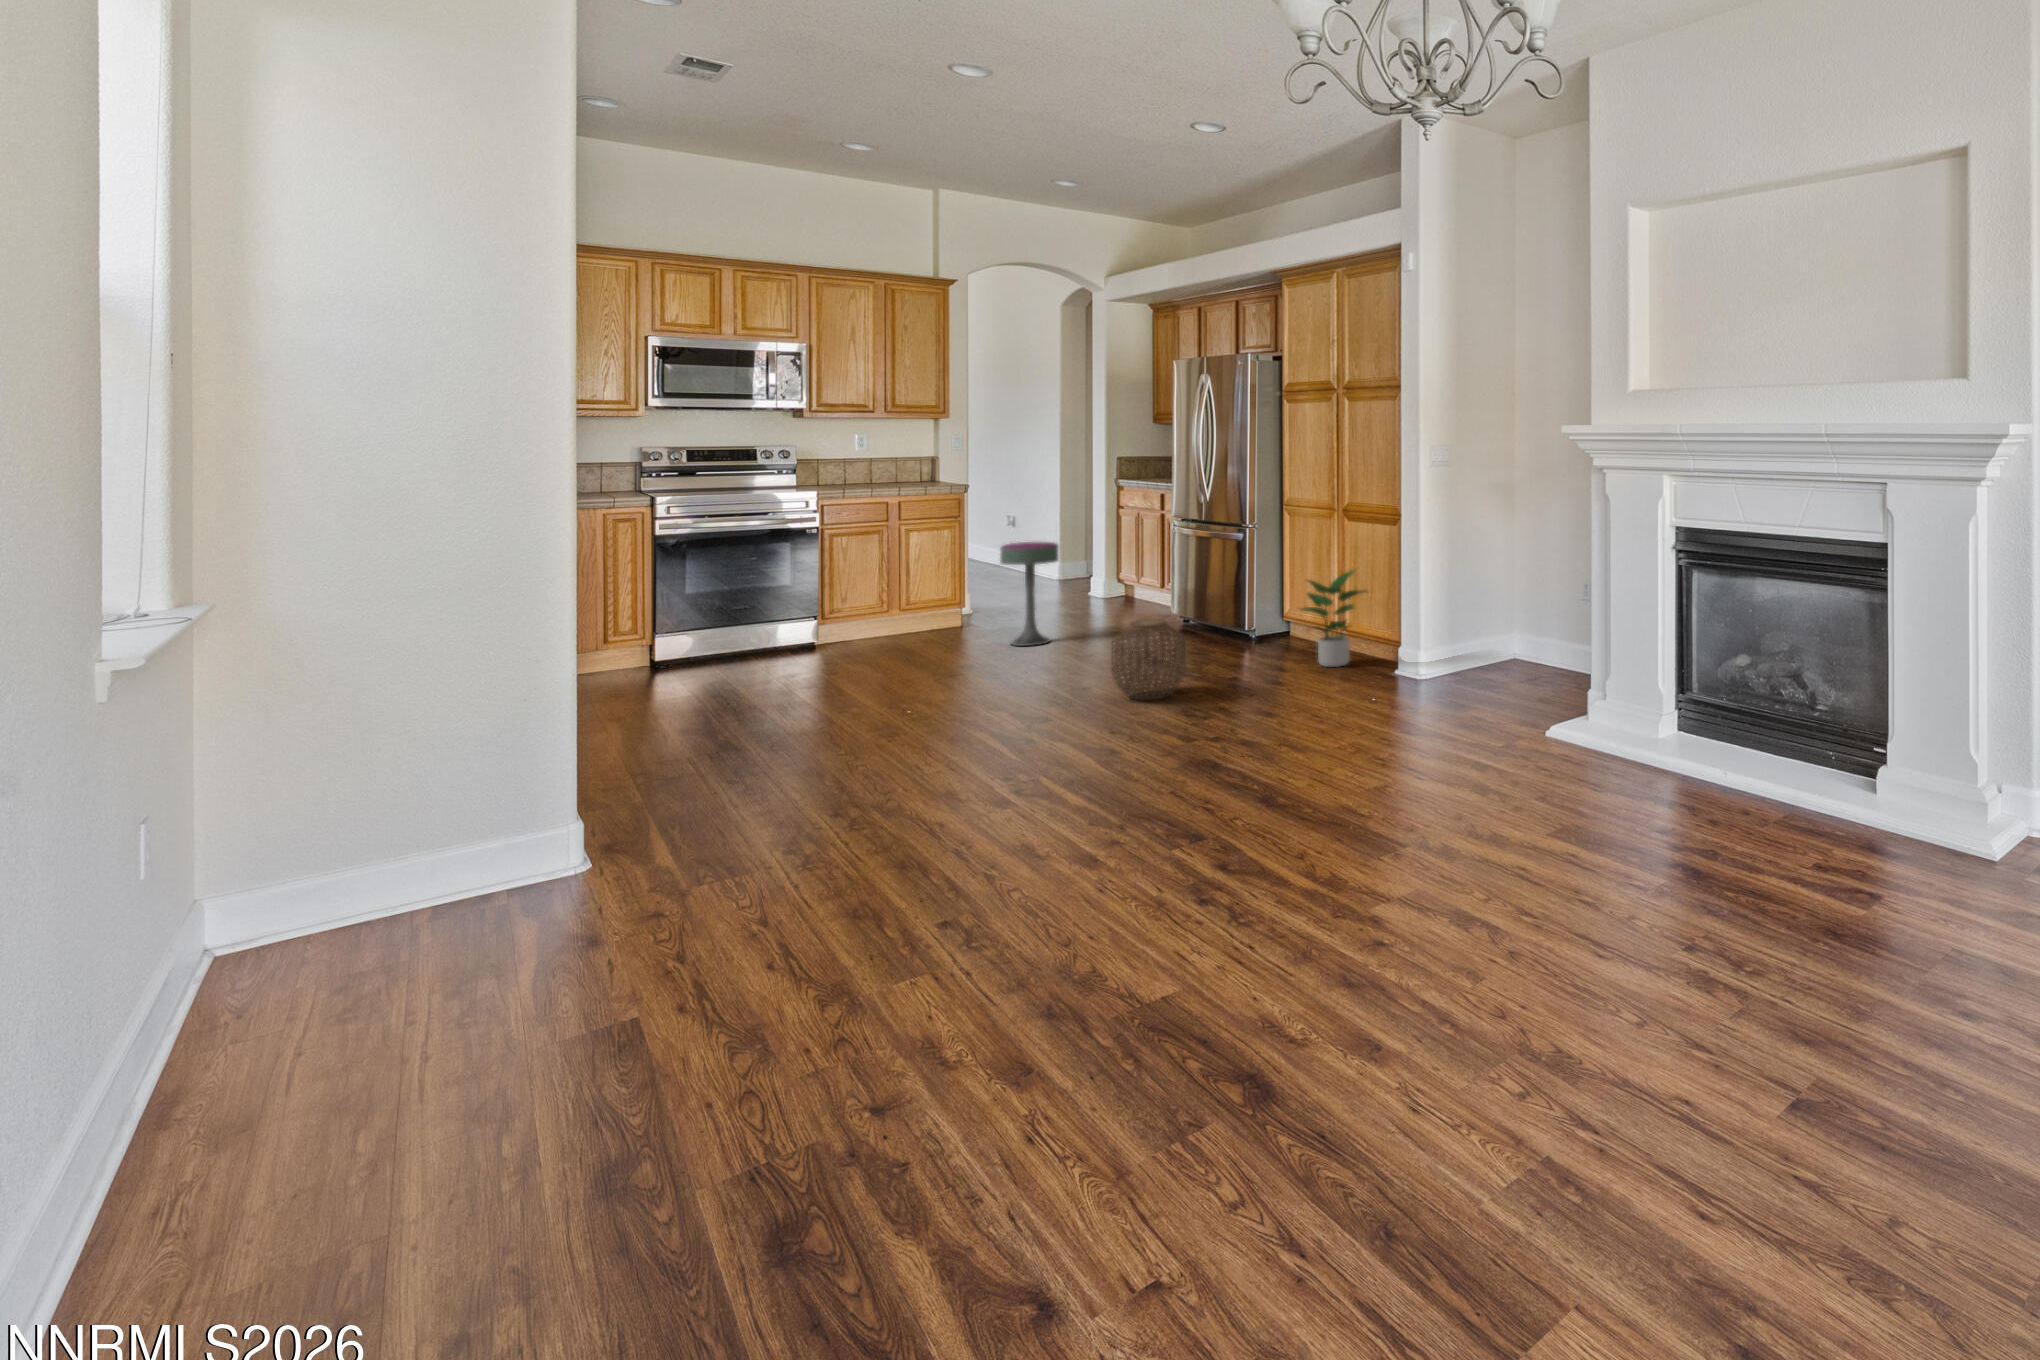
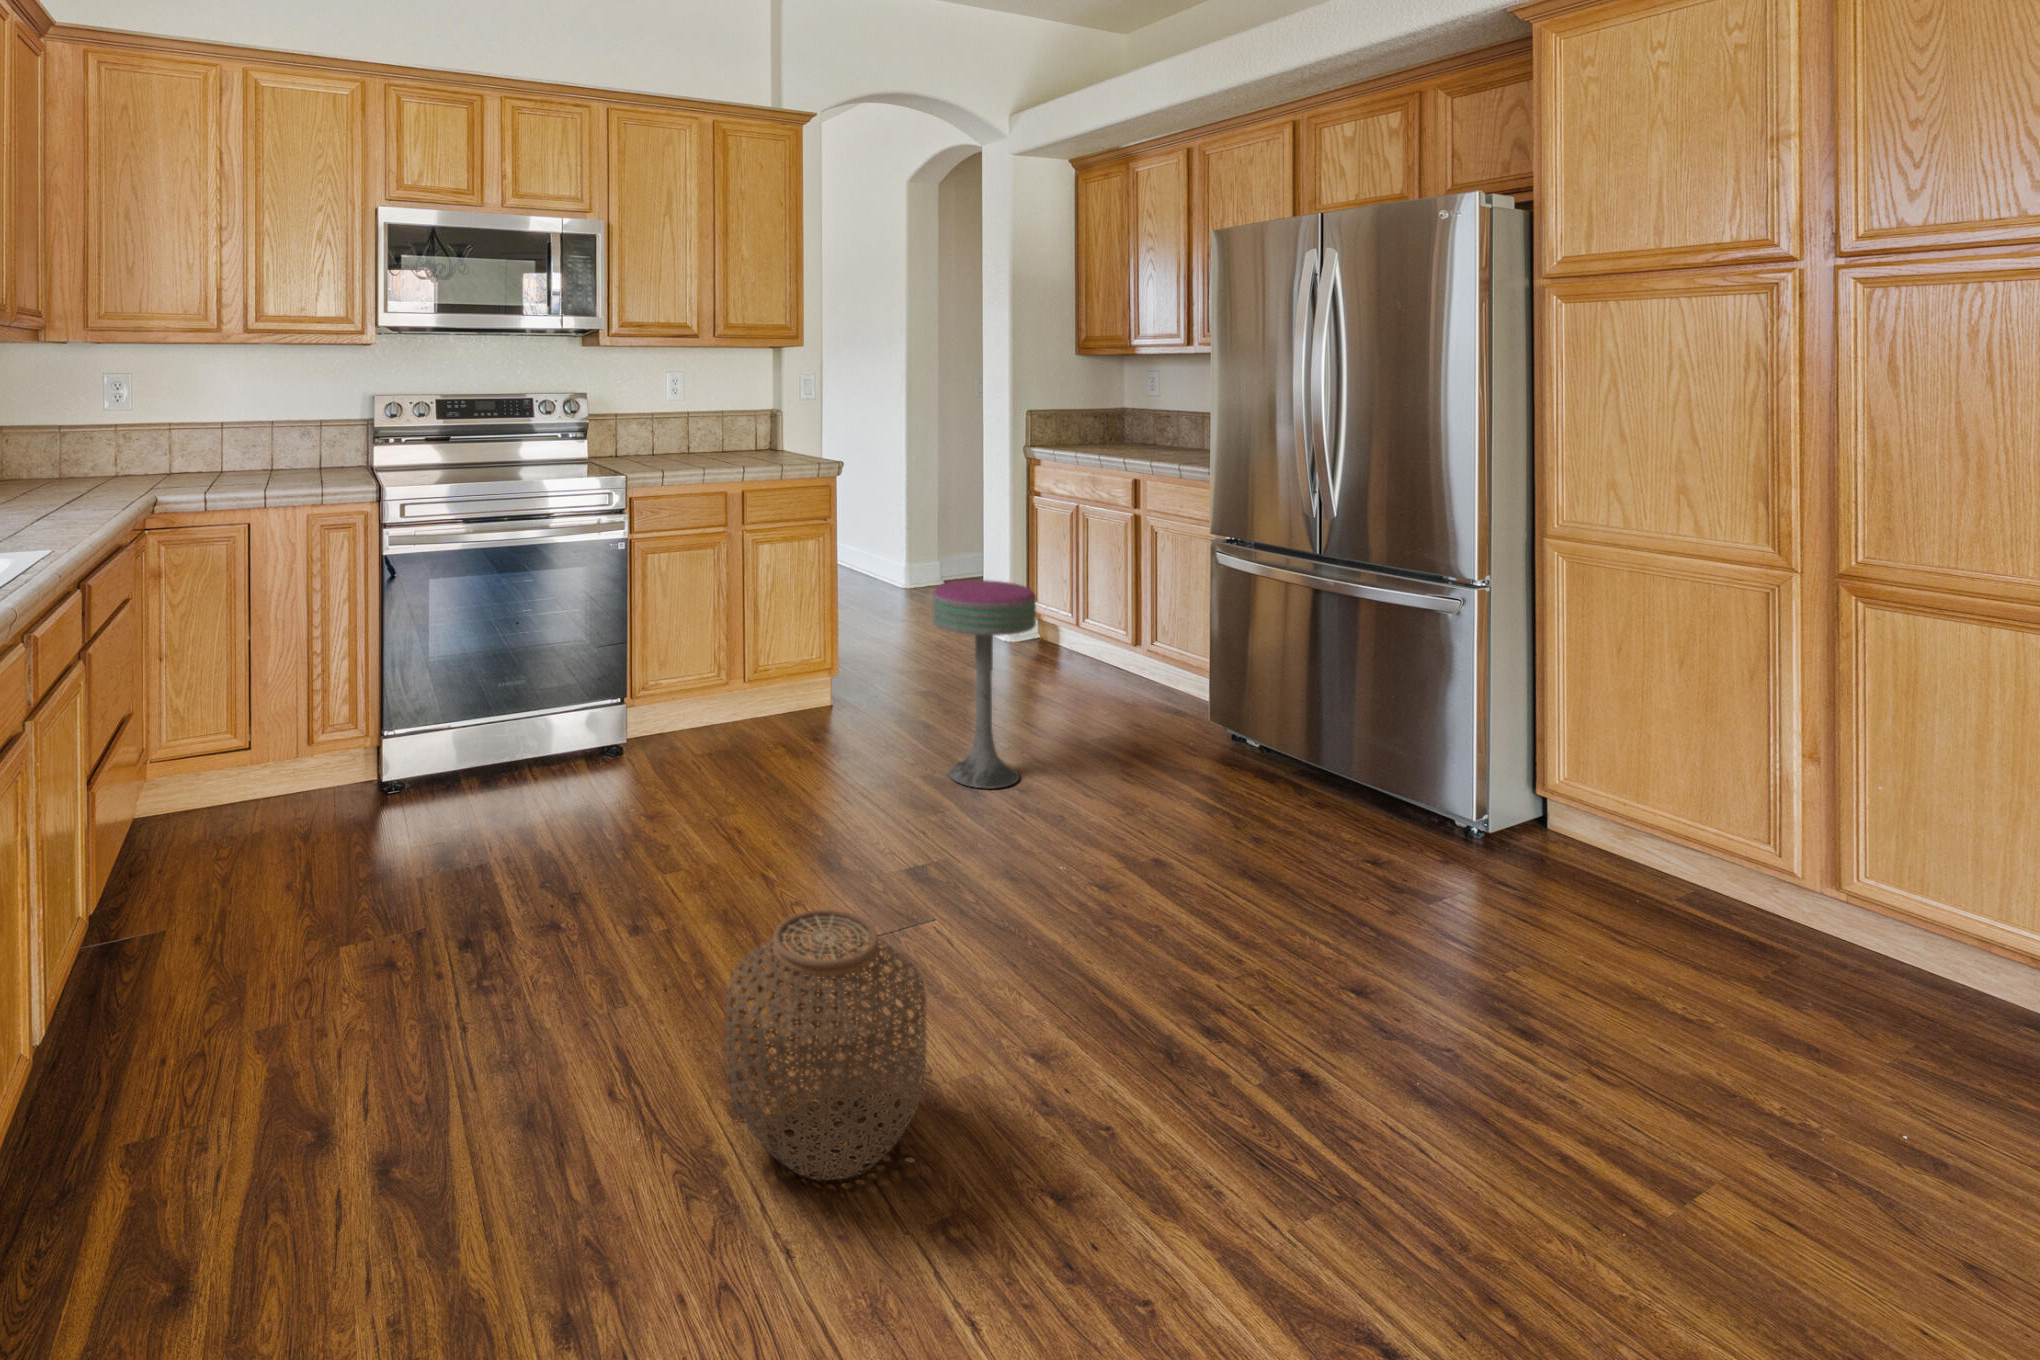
potted plant: present [1302,570,1366,667] -> none [1730,750,1991,1020]
woven basket: present [1111,619,1186,700] -> present [725,910,927,1180]

